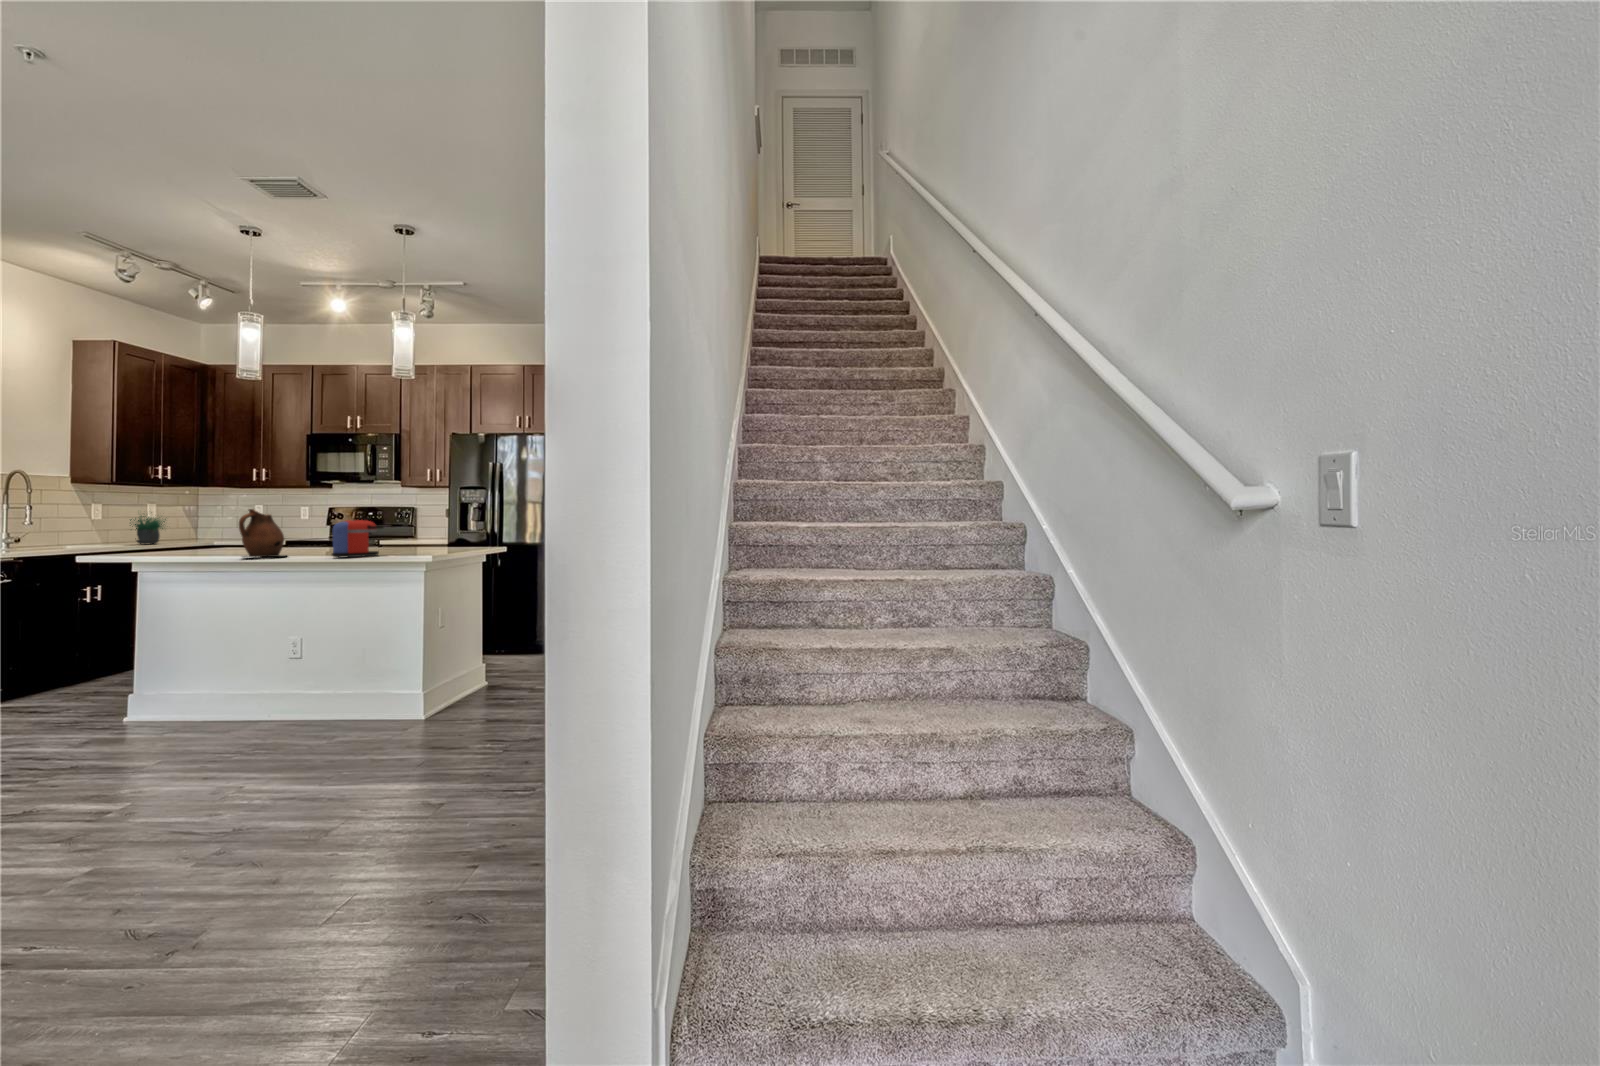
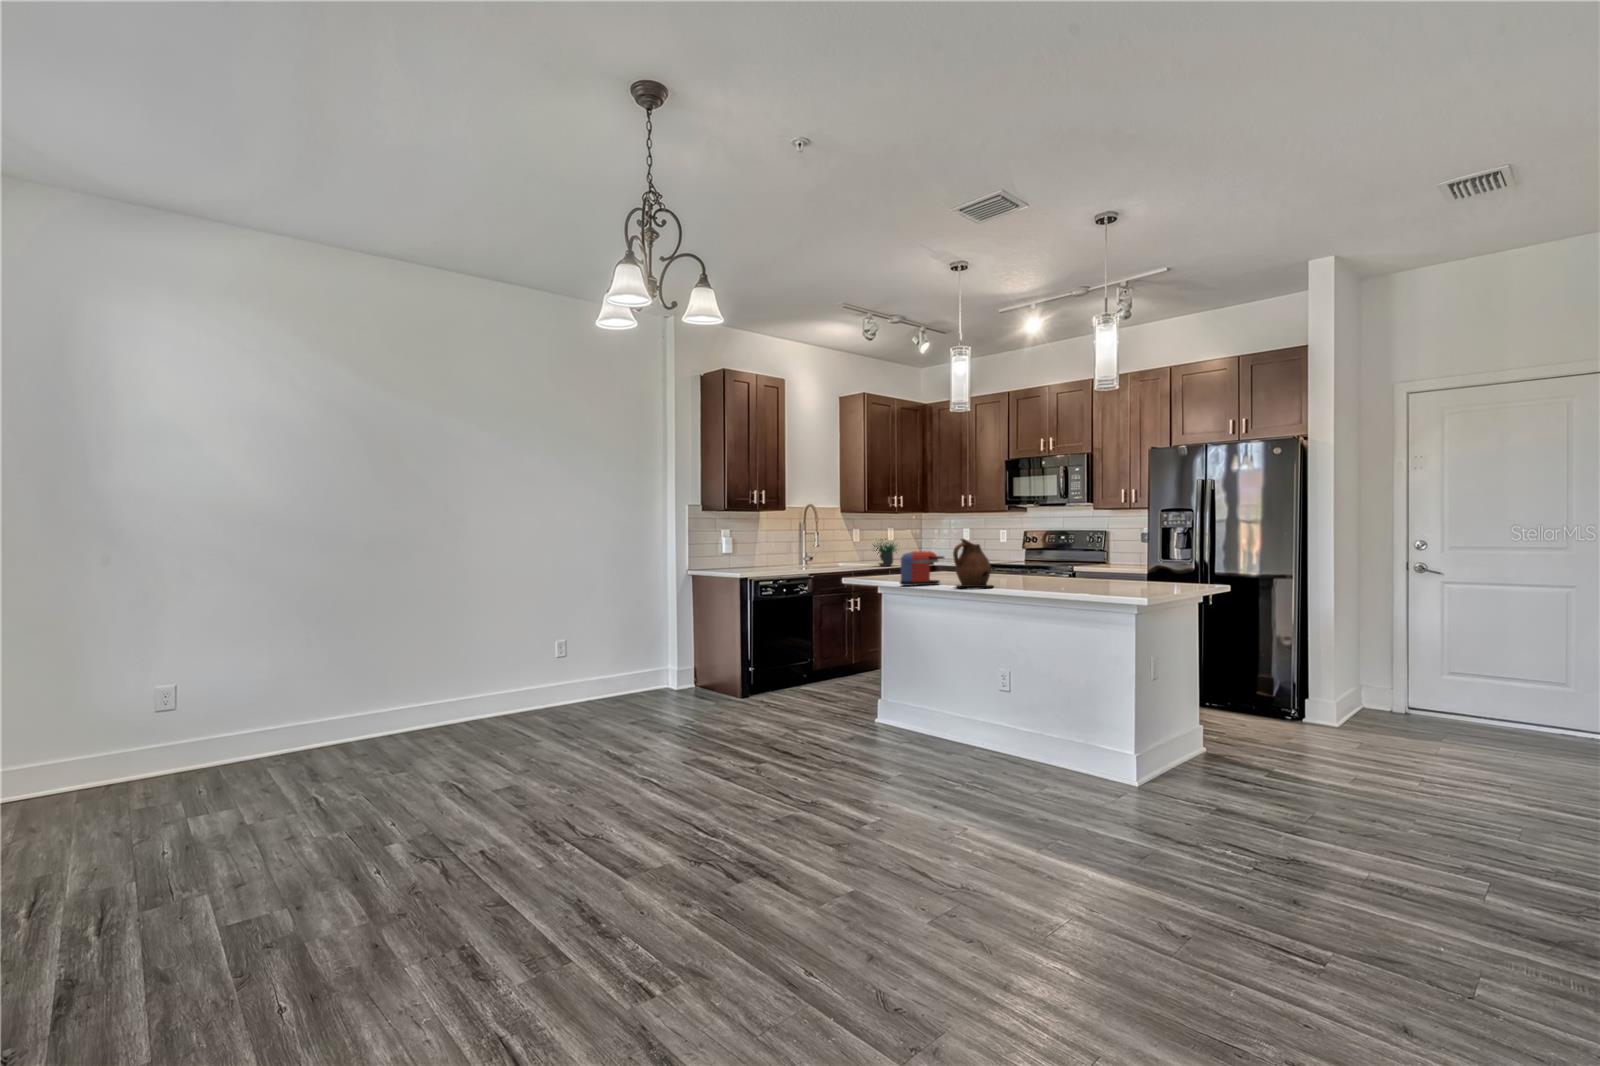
coffee maker: present [332,520,384,558] -> present [900,551,944,586]

